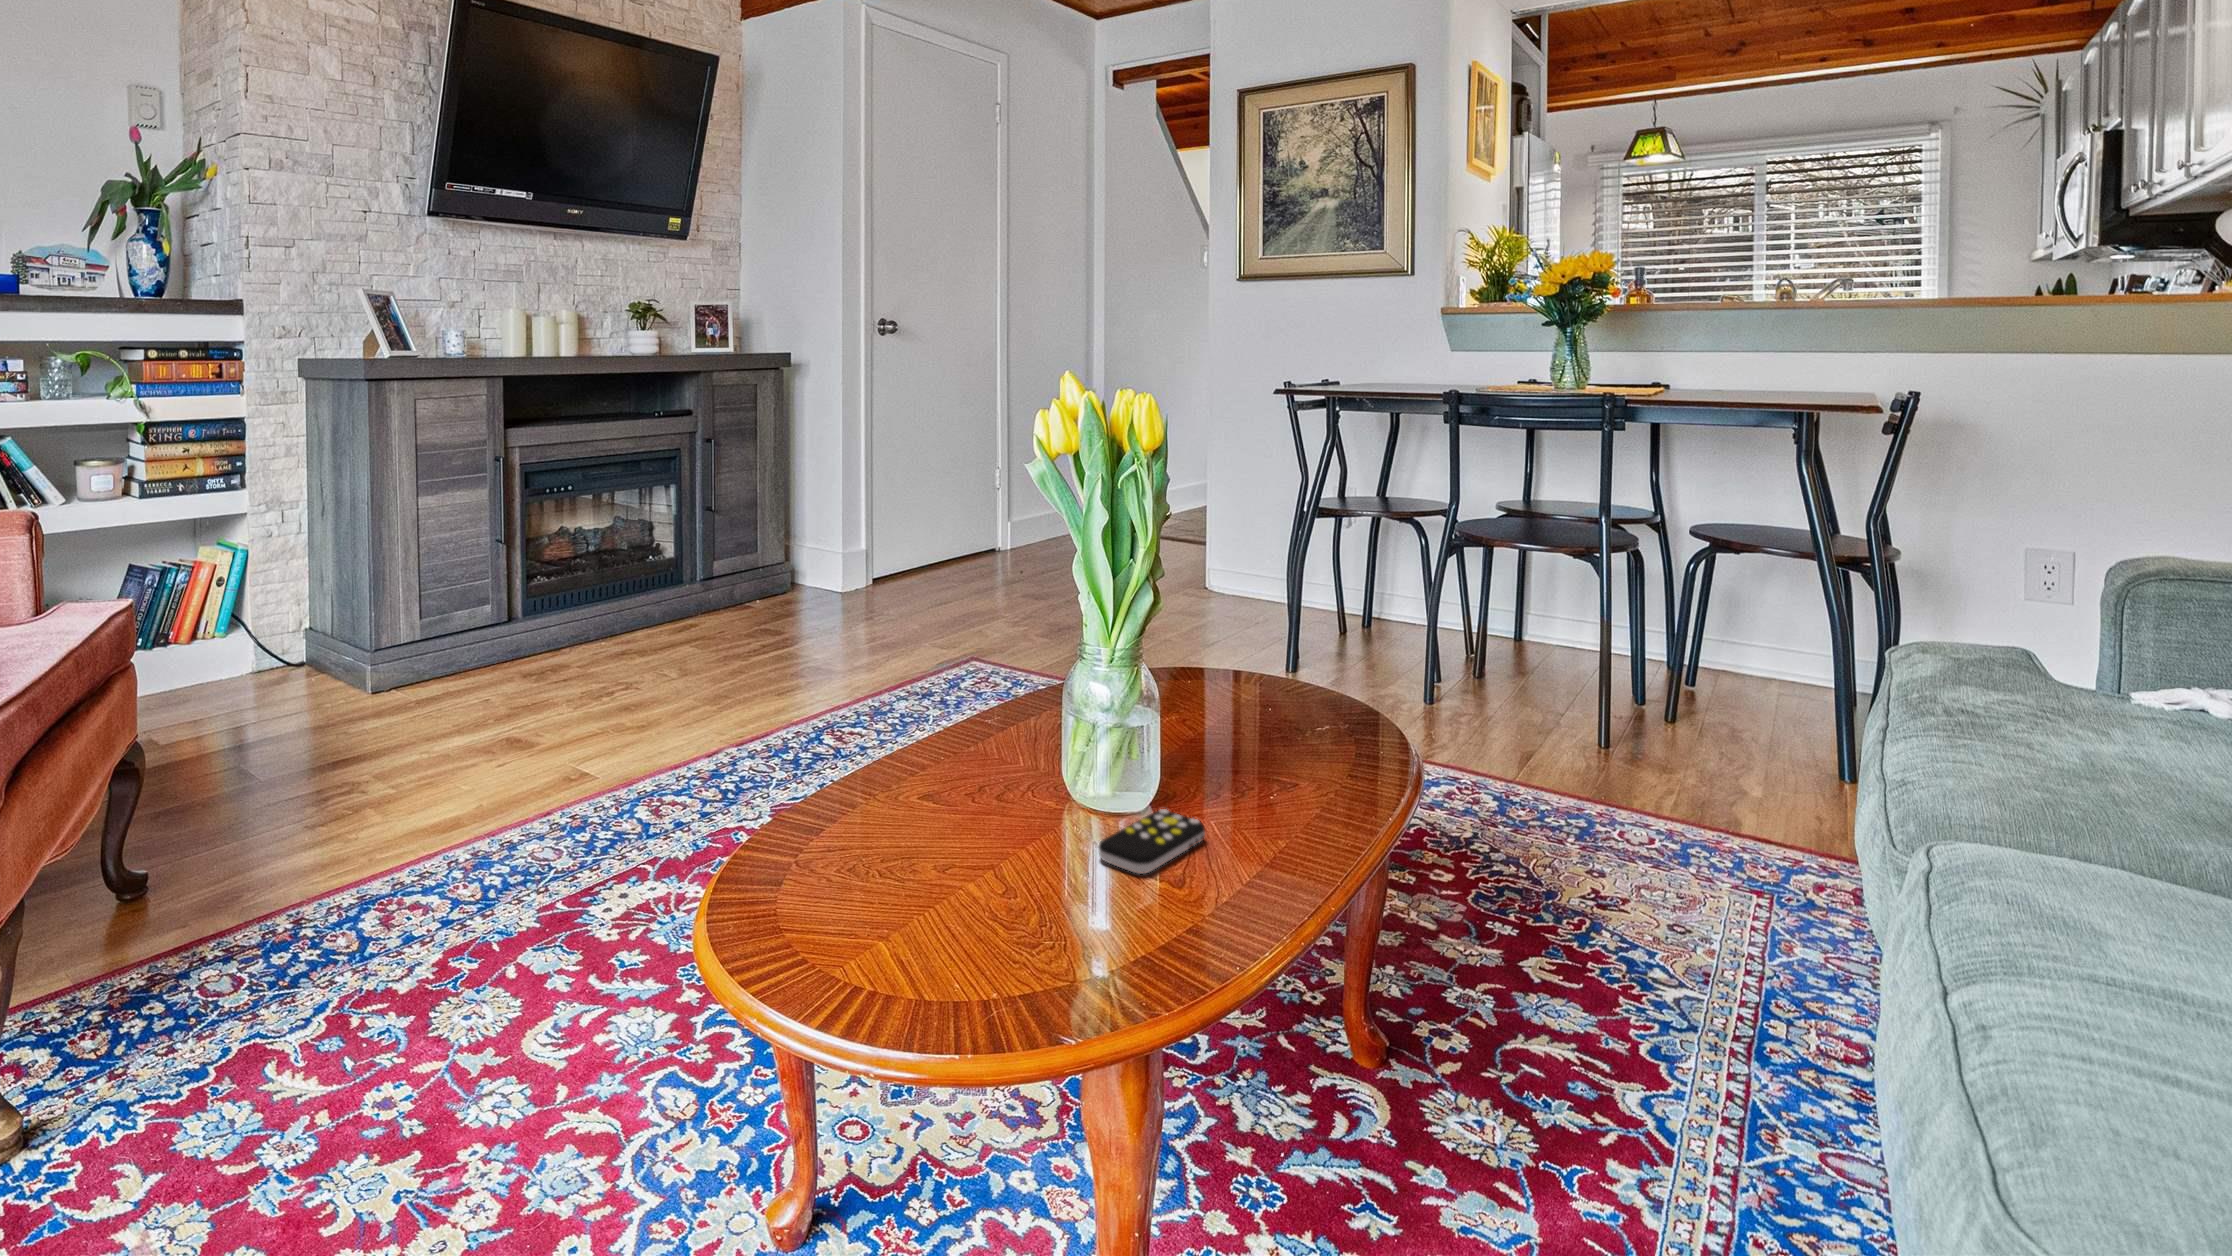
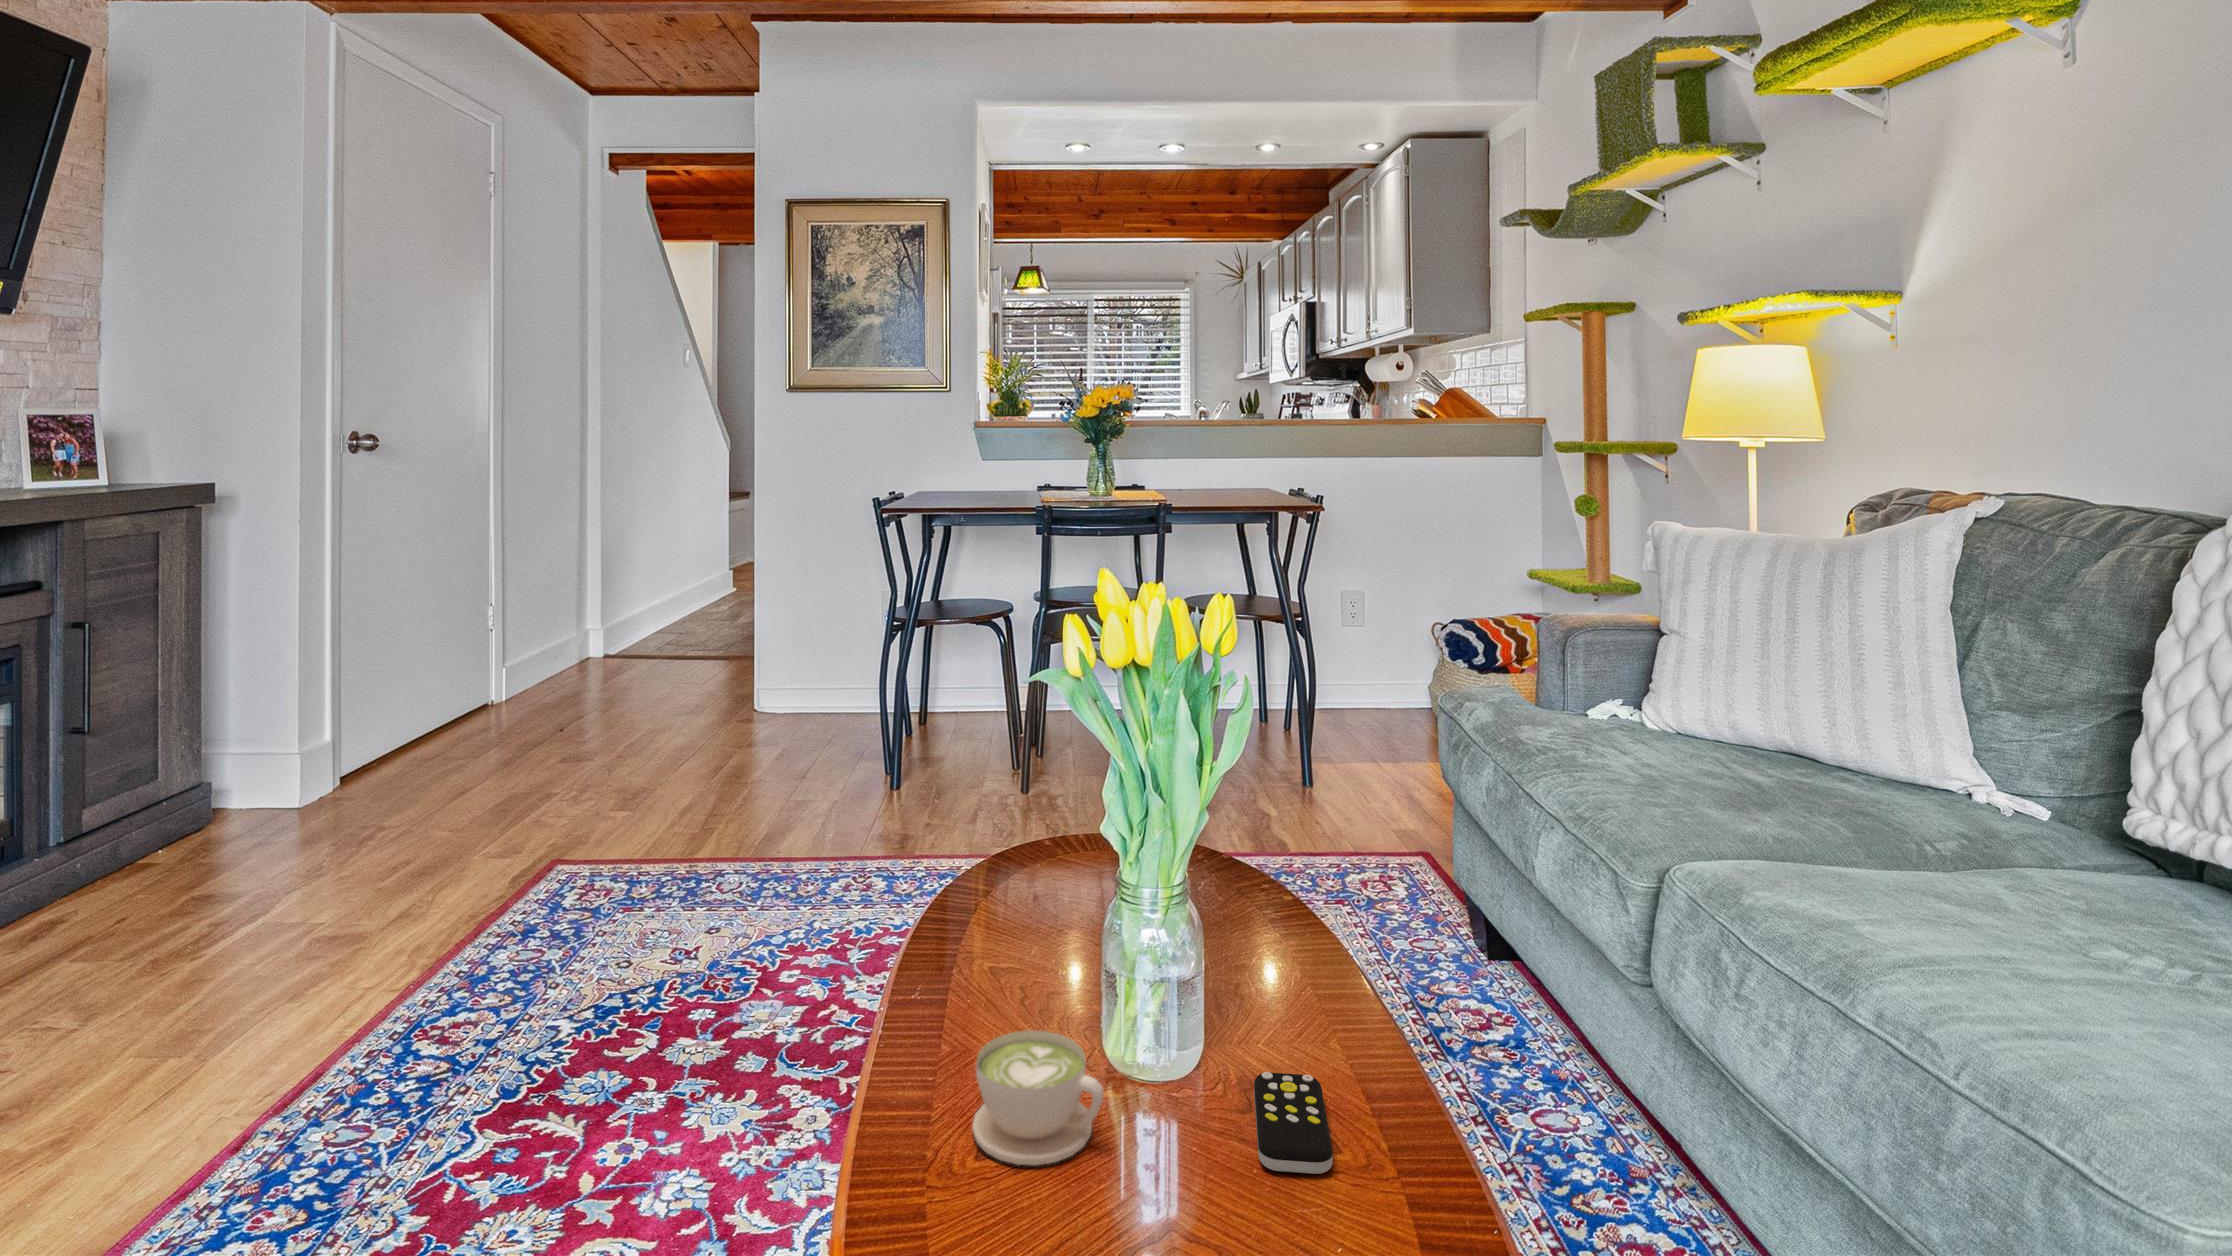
coffee cup: none [927,729,1018,814] -> present [972,1030,1104,1165]

